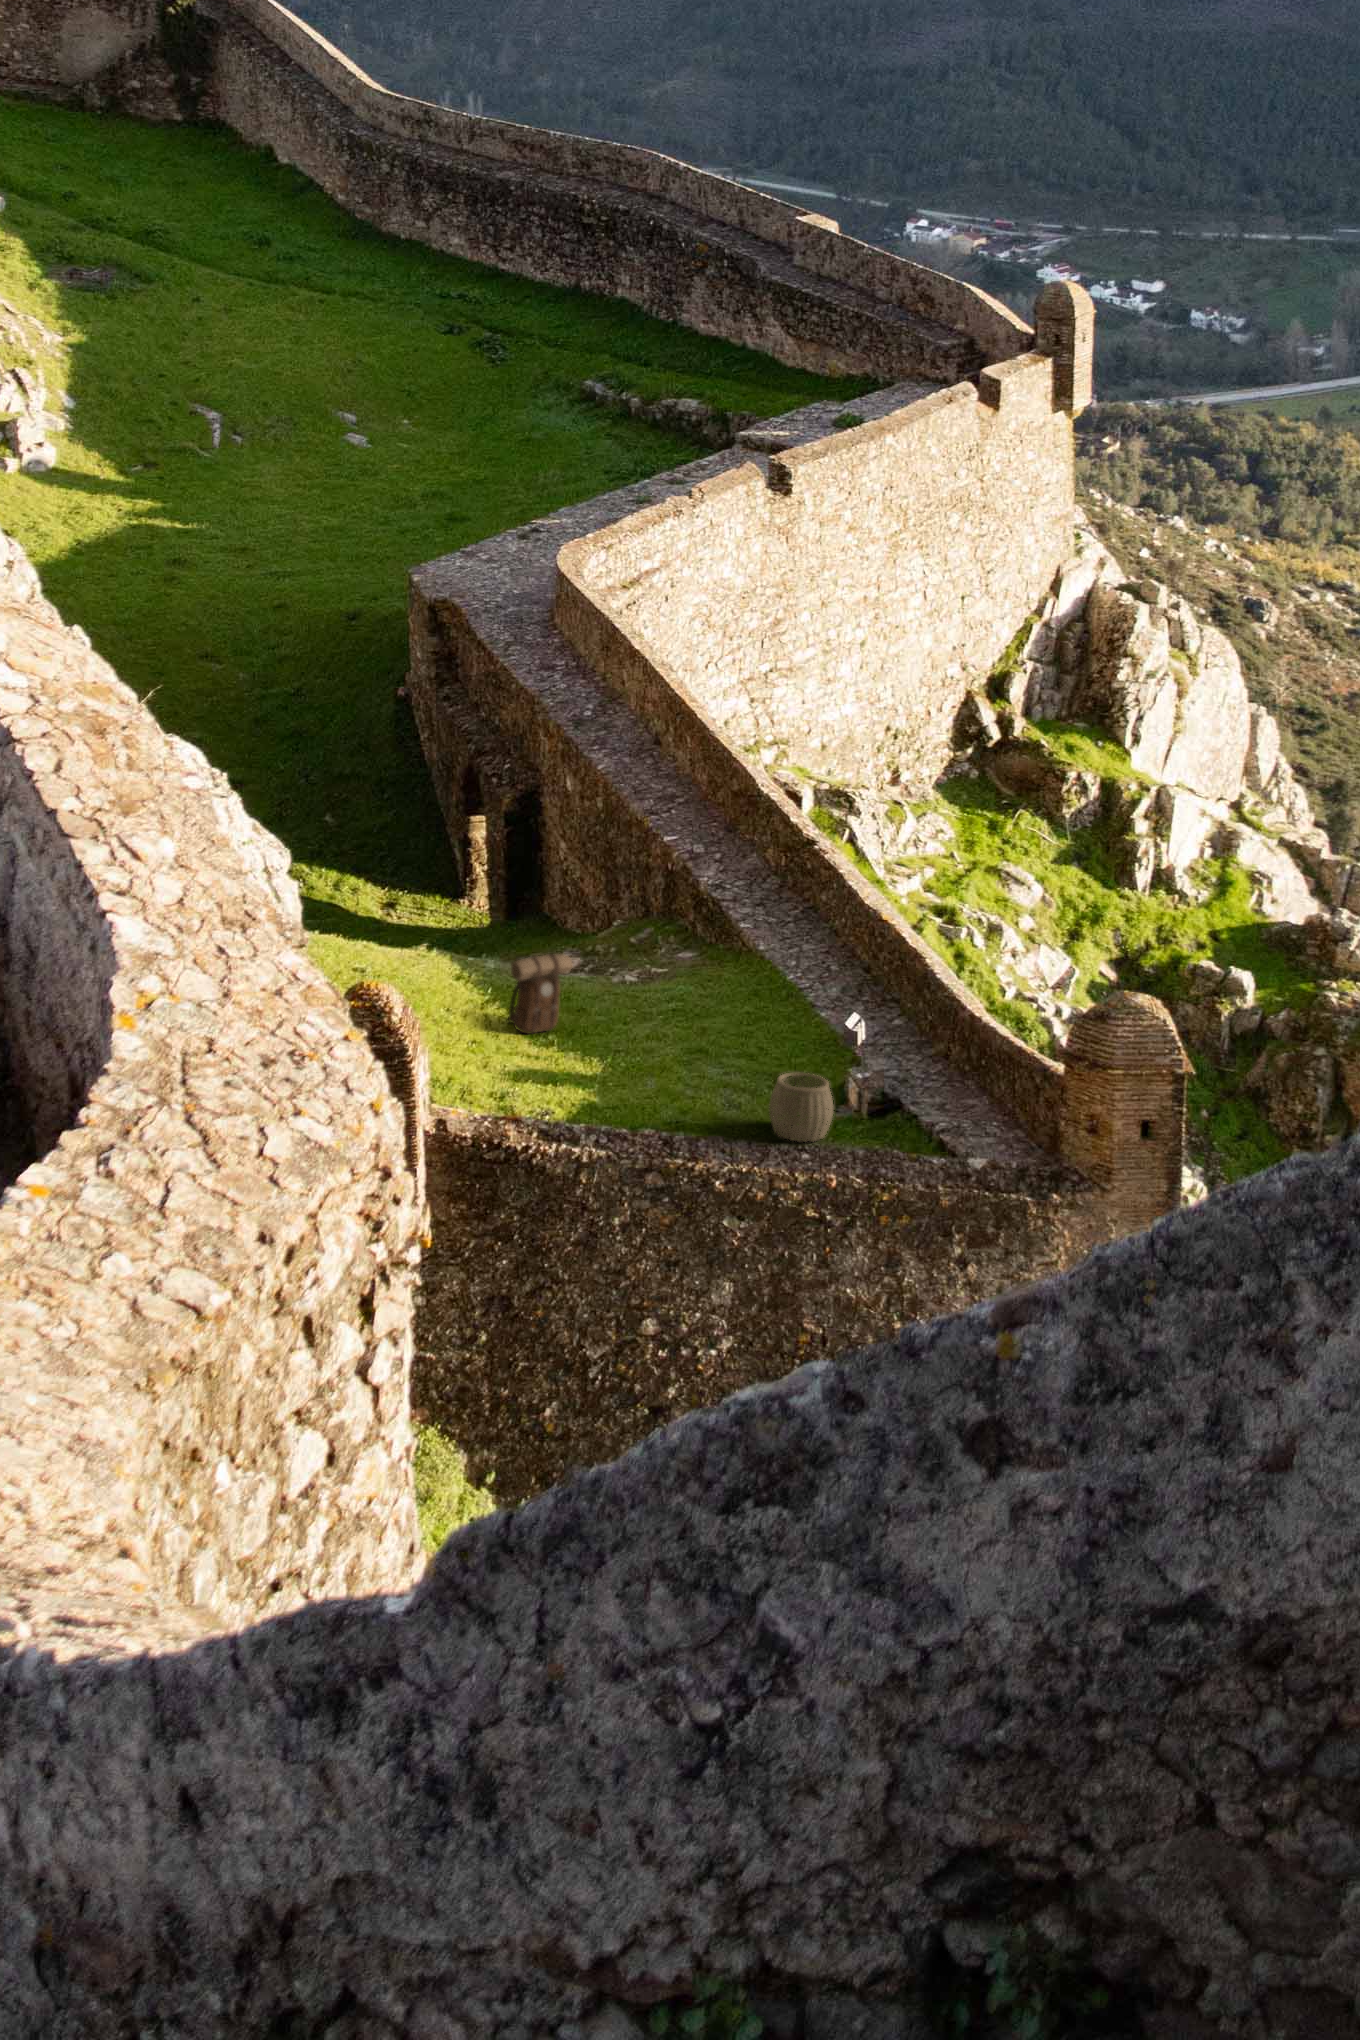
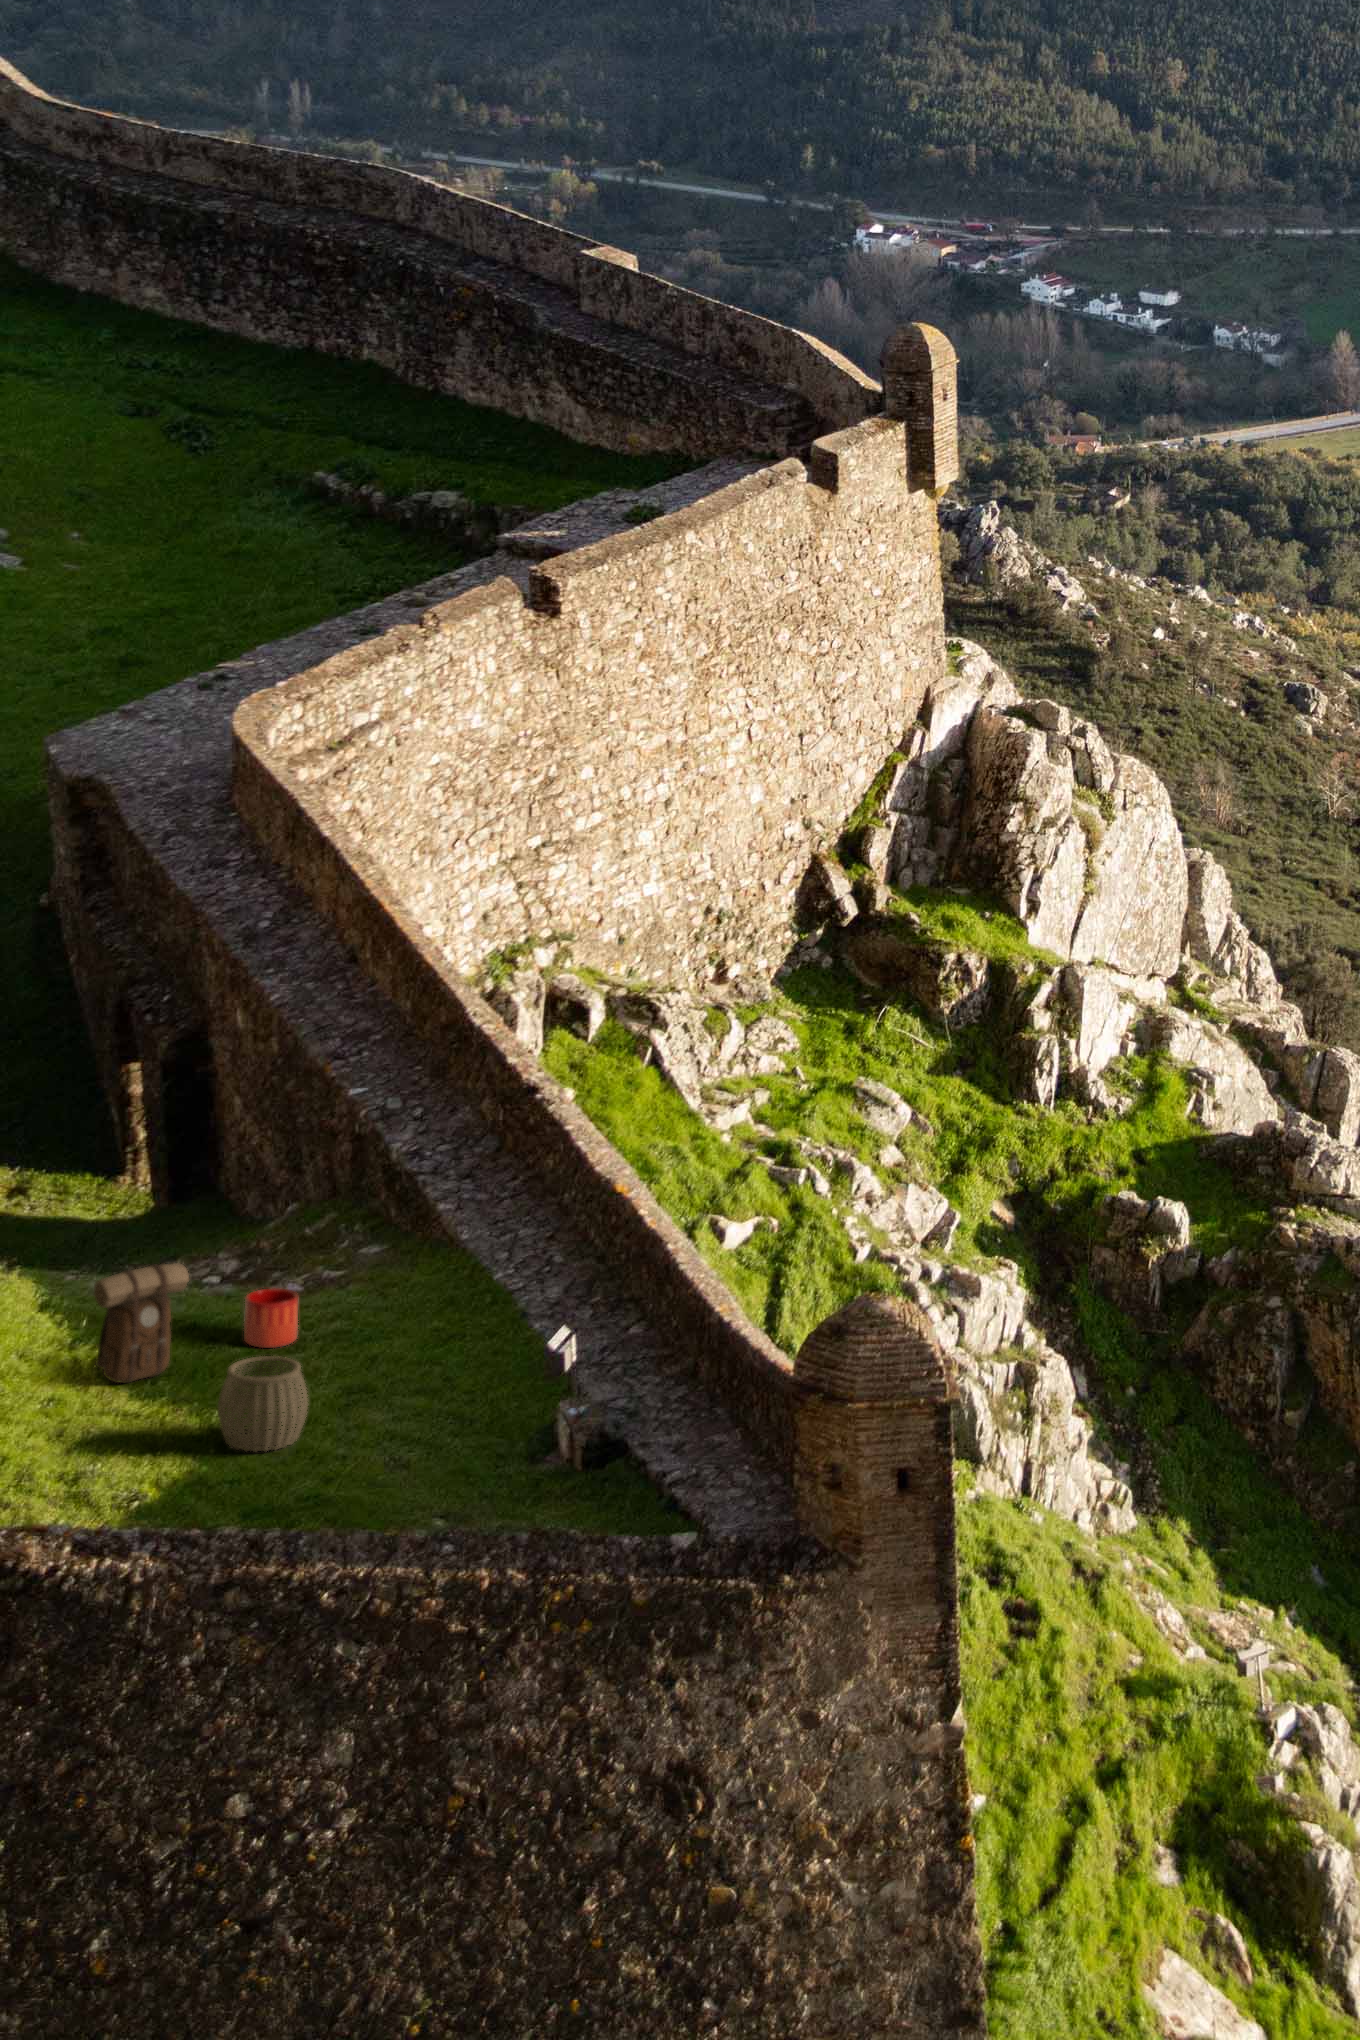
planter: none [602,978,640,1019] -> present [244,1288,298,1348]
woven basket: present [769,1073,833,1142] -> present [218,1356,308,1452]

